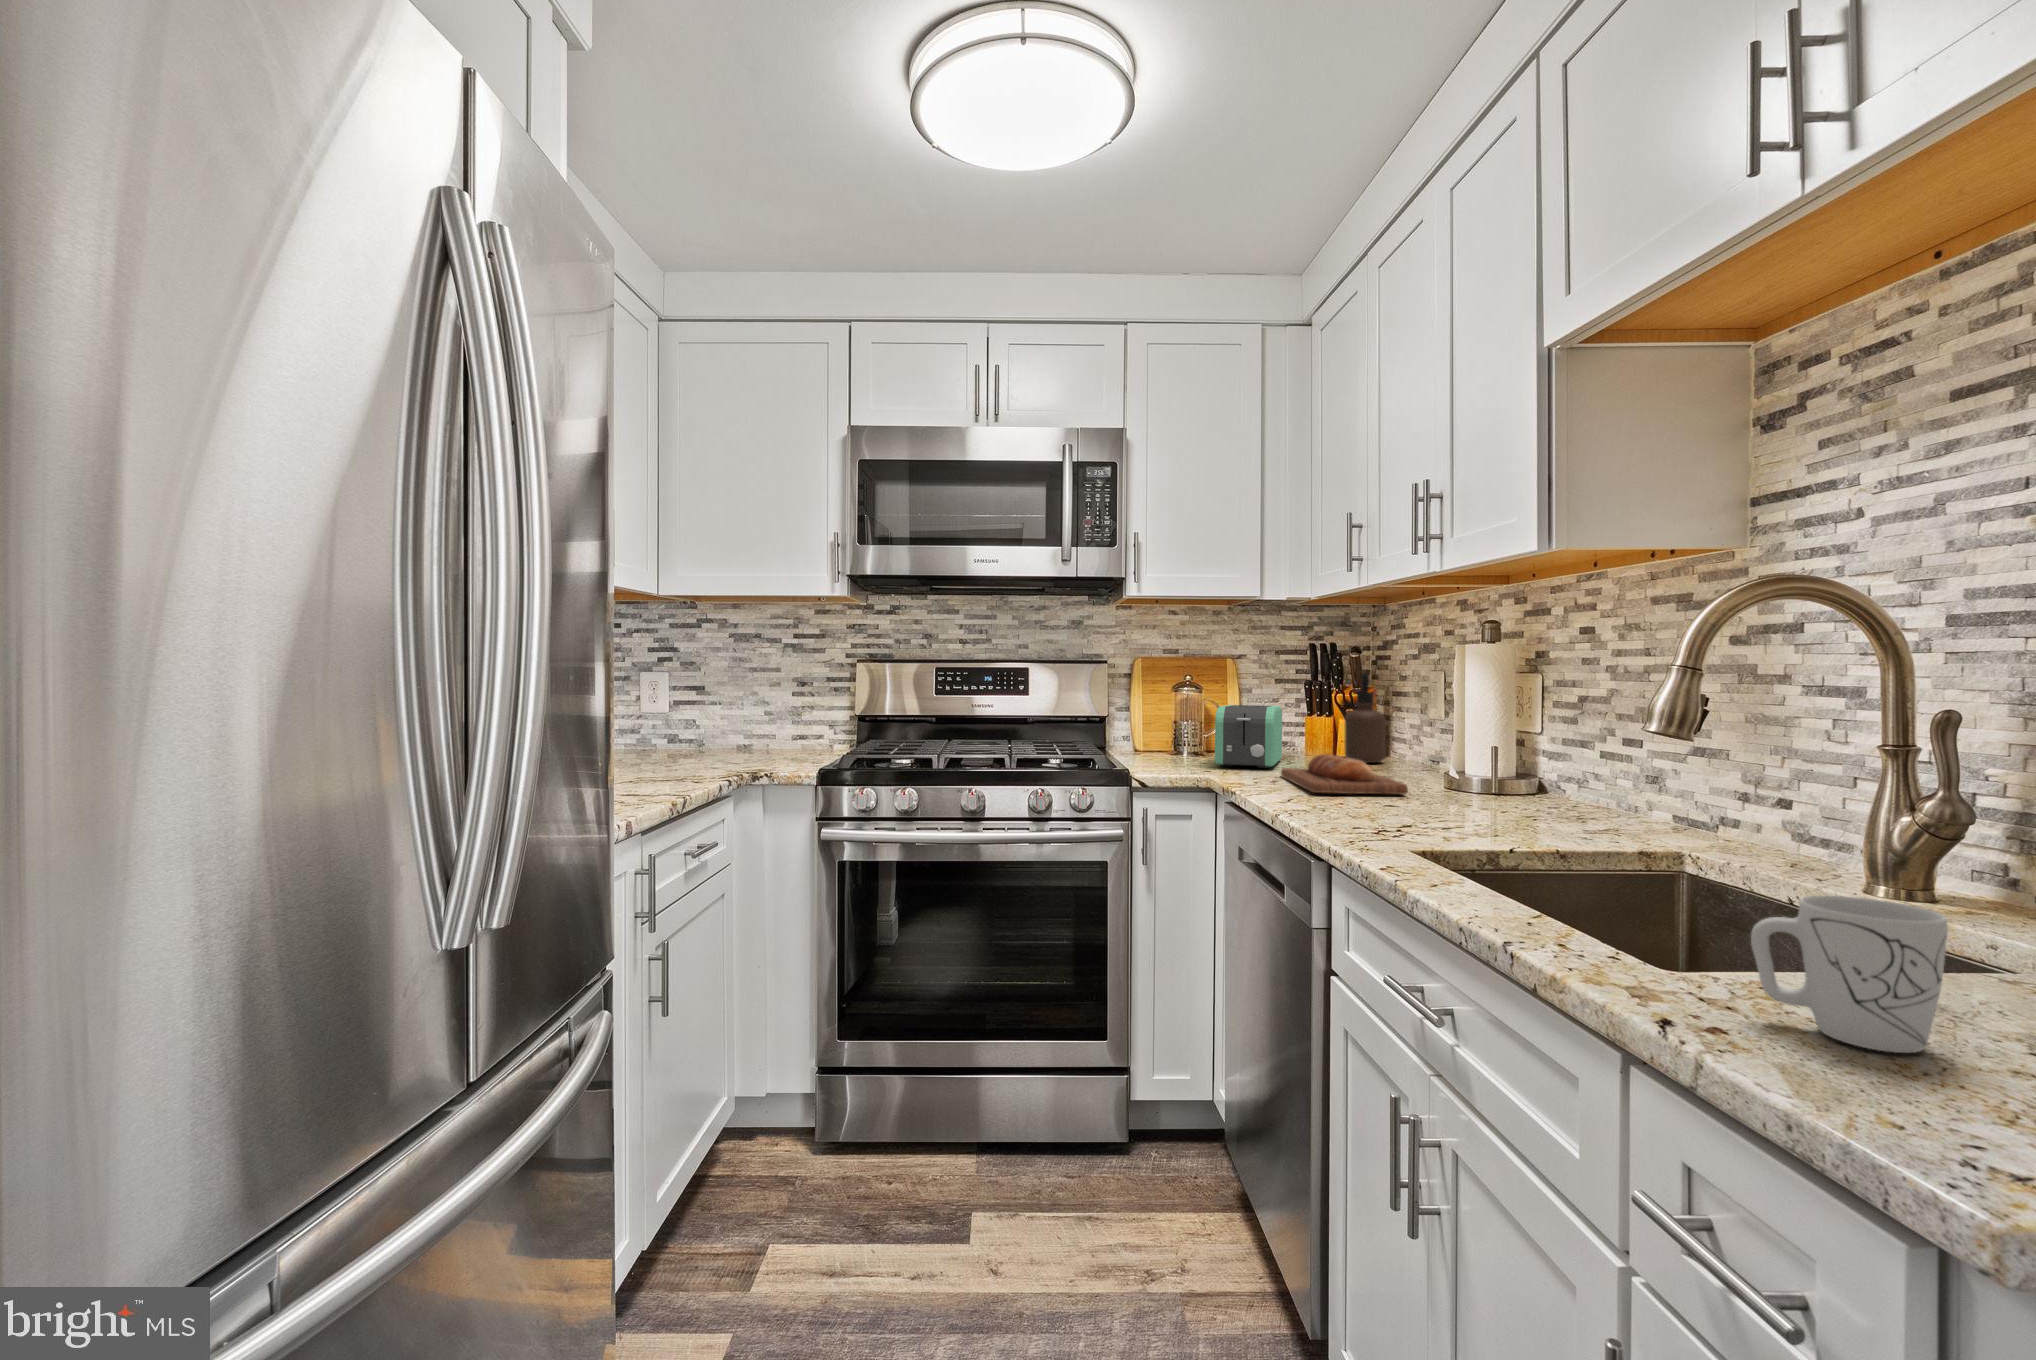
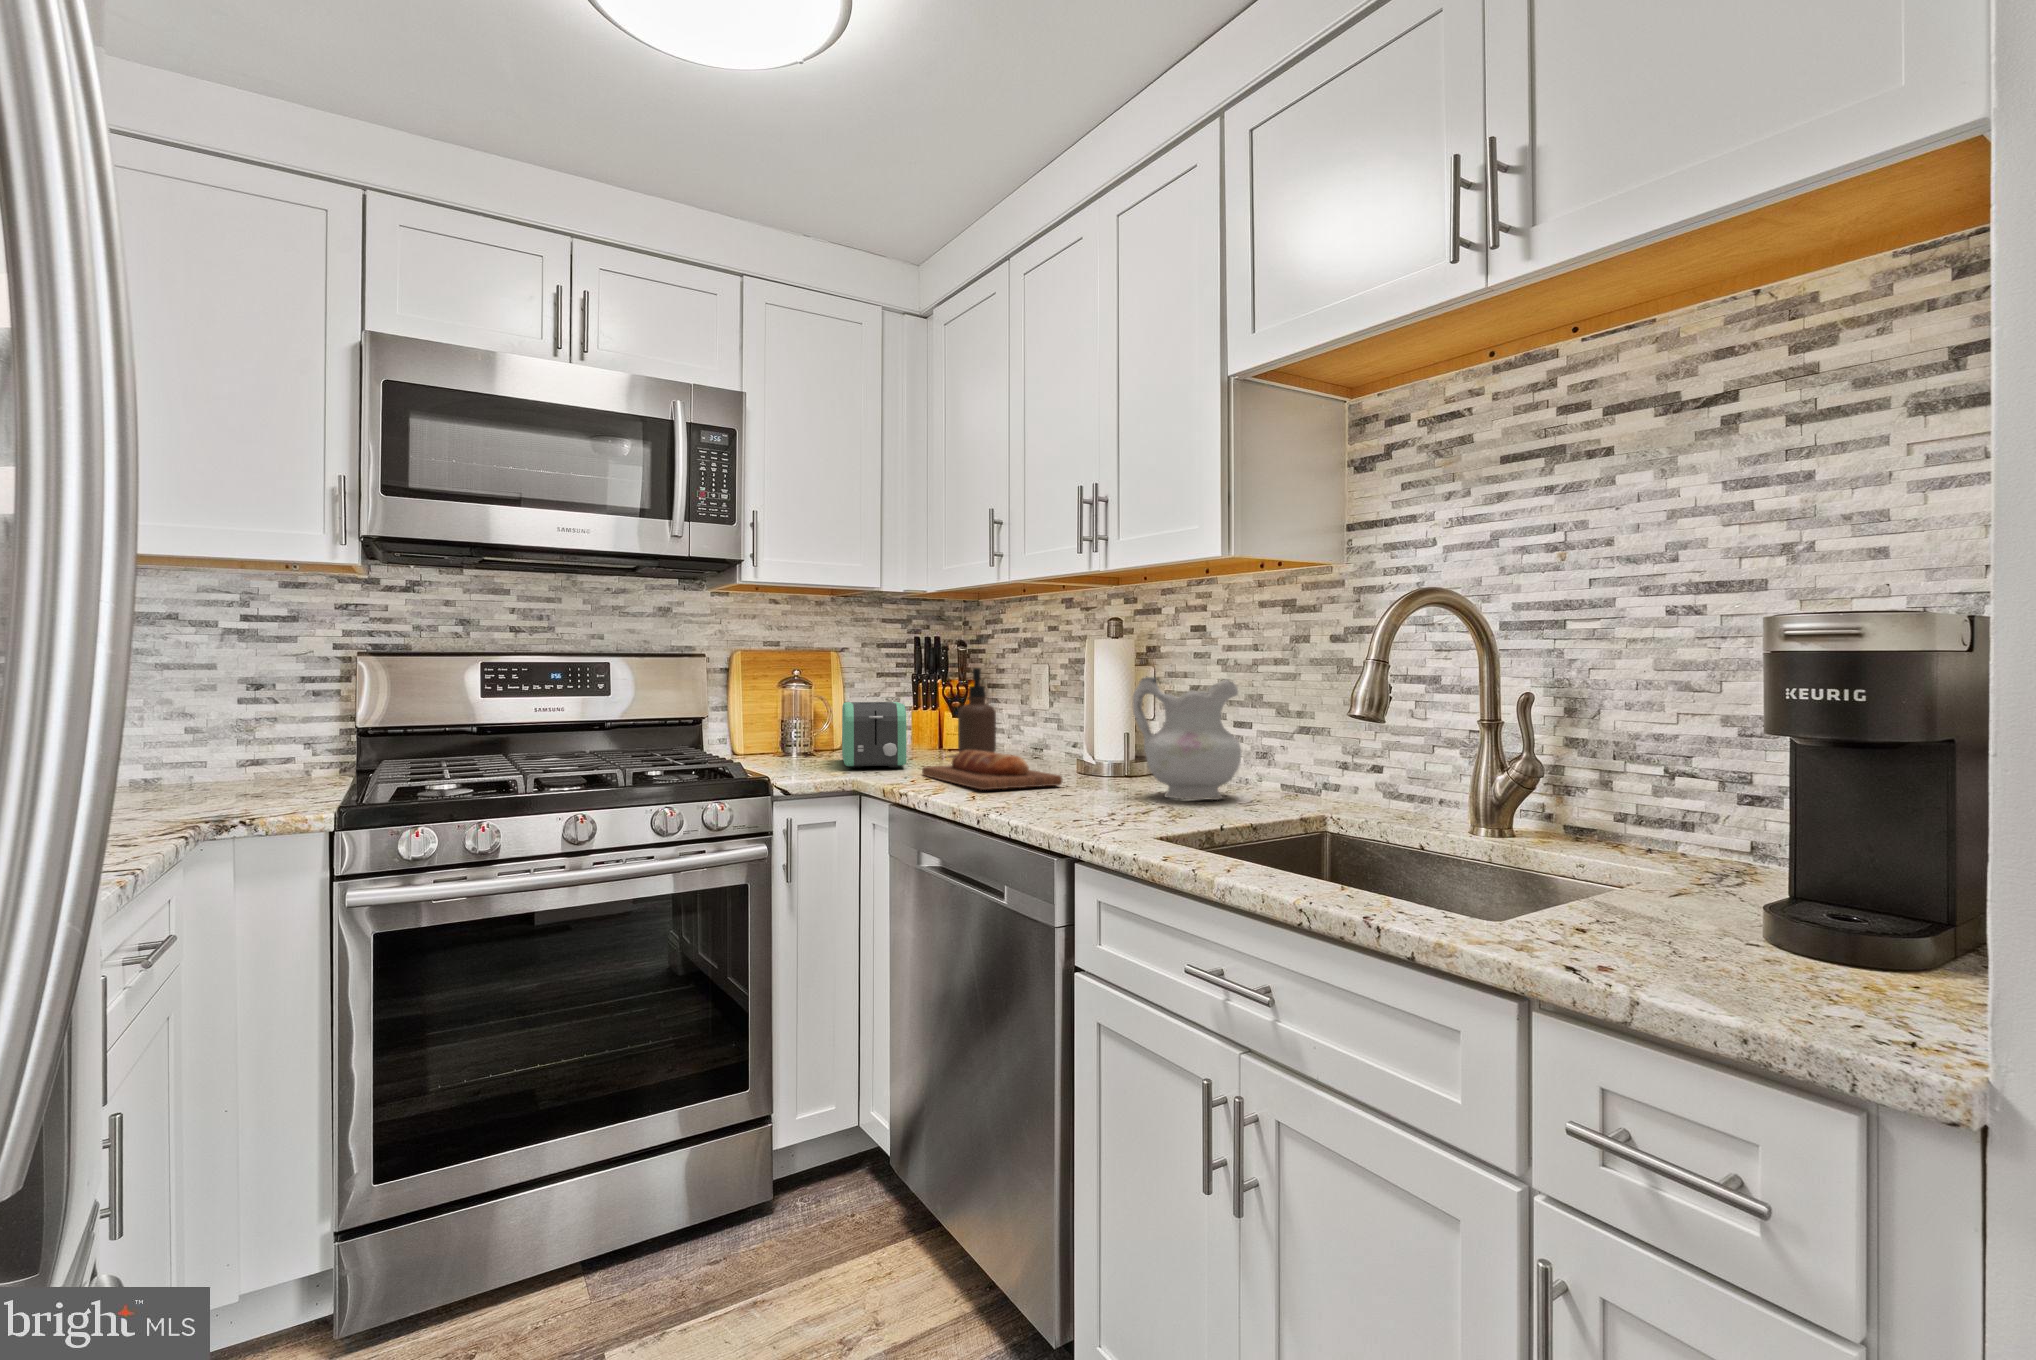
ceramic pitcher: none [1474,682,1607,821] -> present [1132,676,1241,800]
mug: present [1751,896,1948,1053] -> none [1551,842,1680,955]

